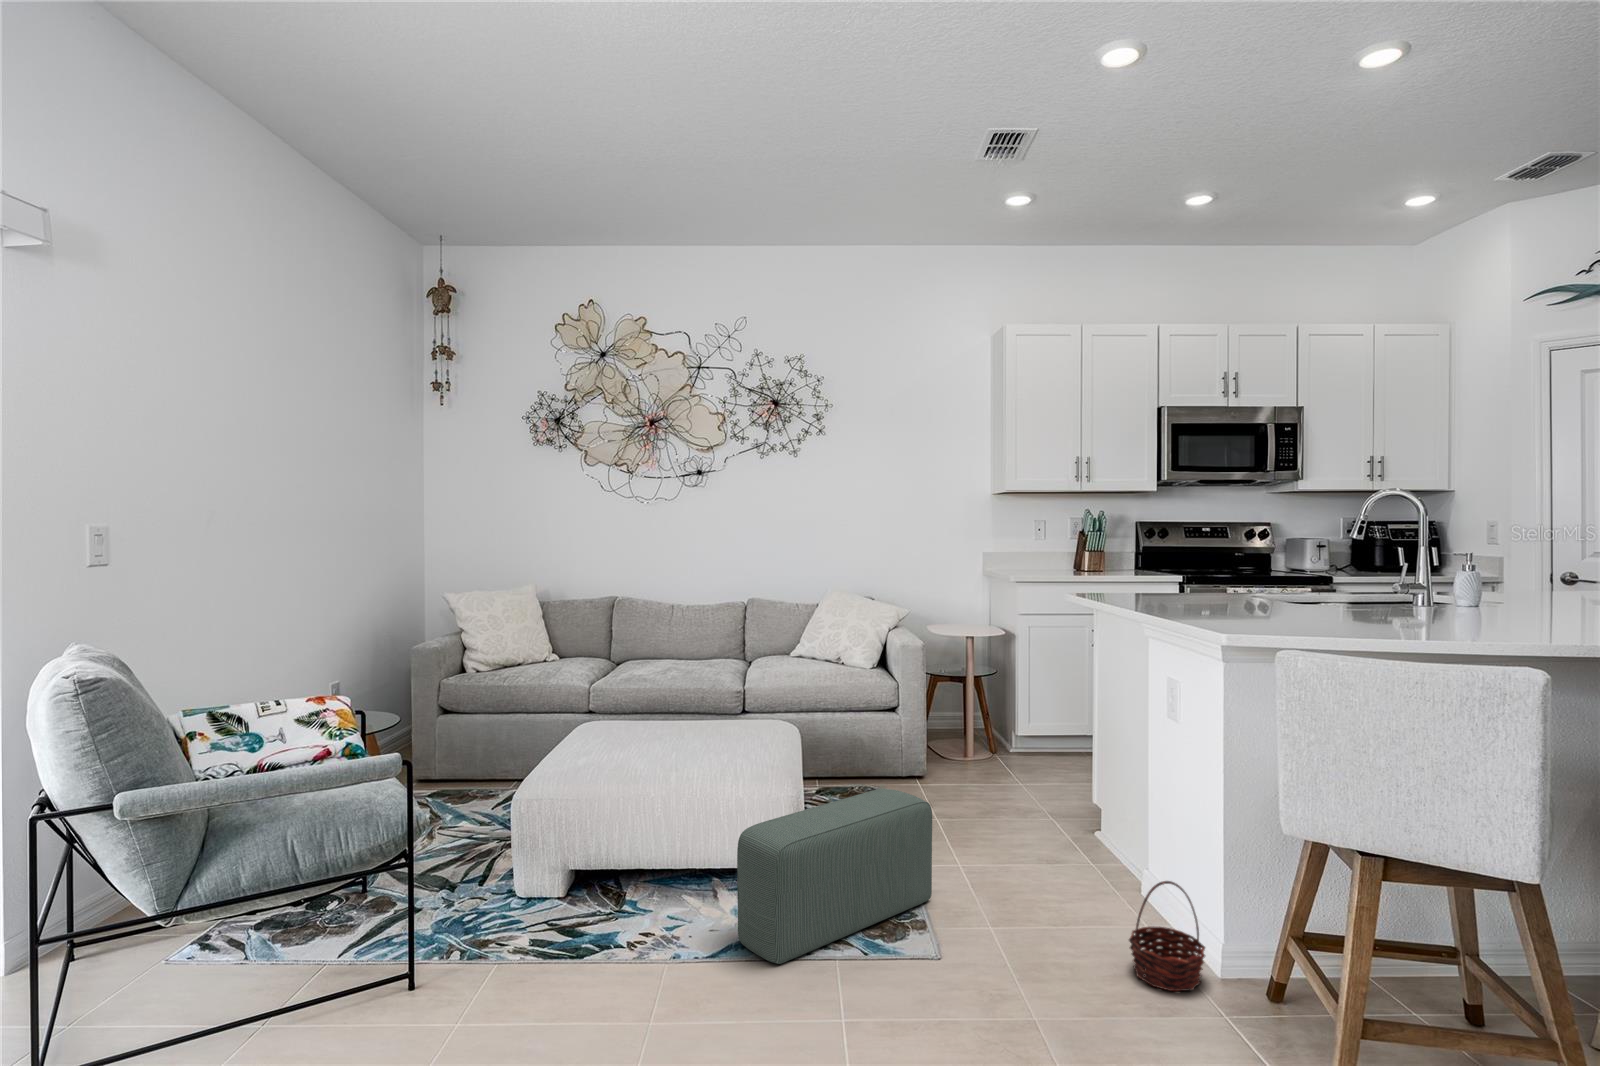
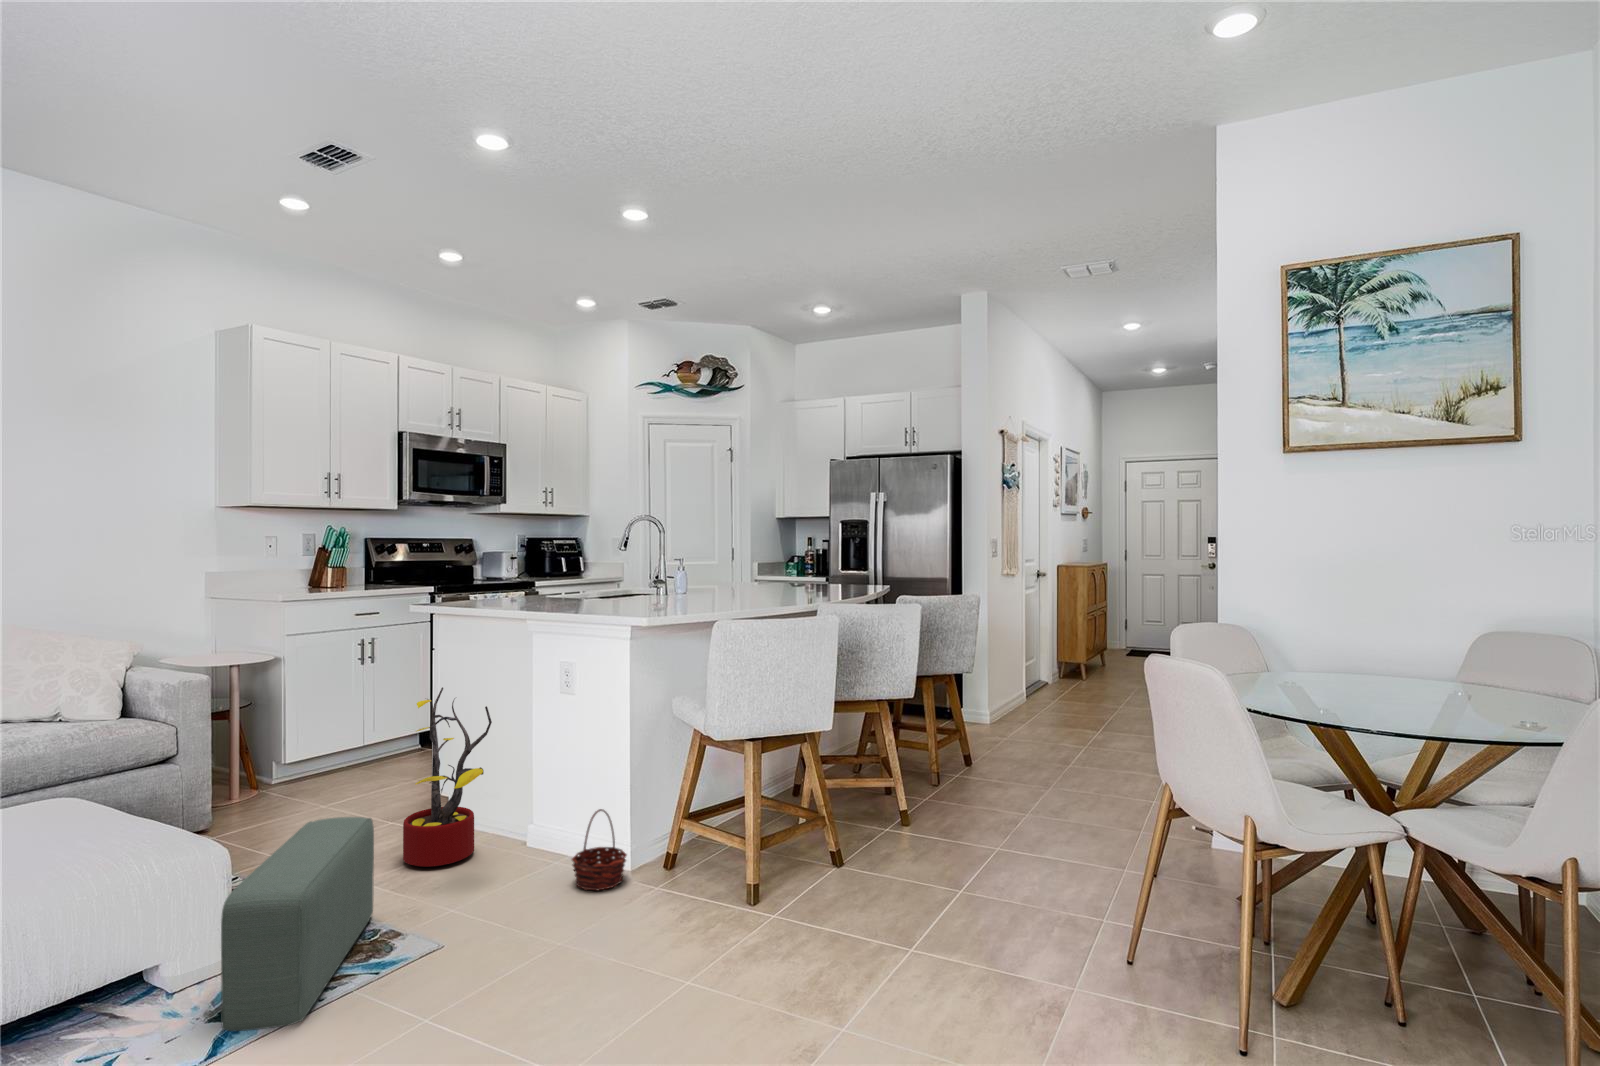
decorative plant: none [1011,686,1099,882] -> present [403,687,492,867]

